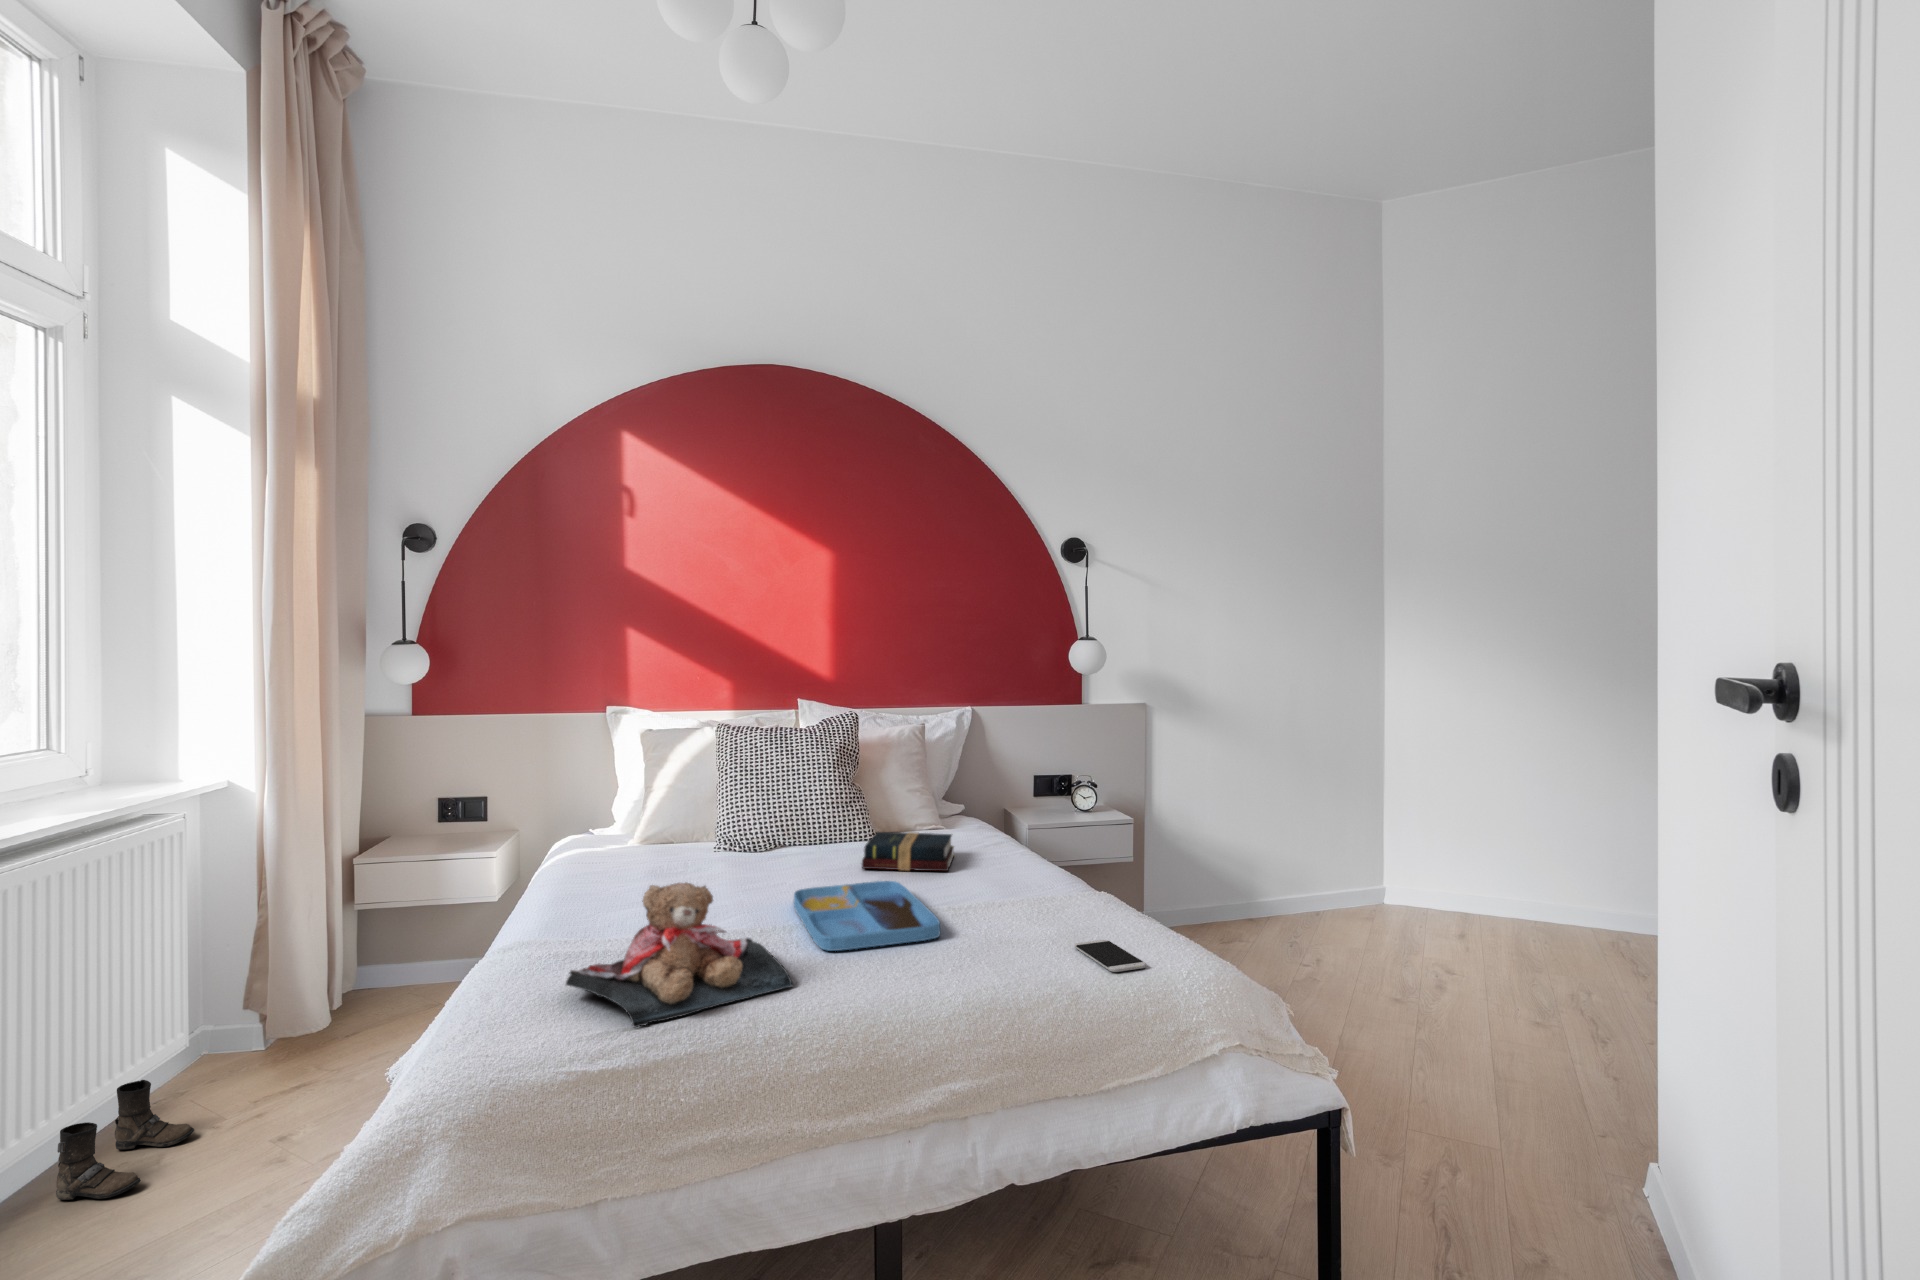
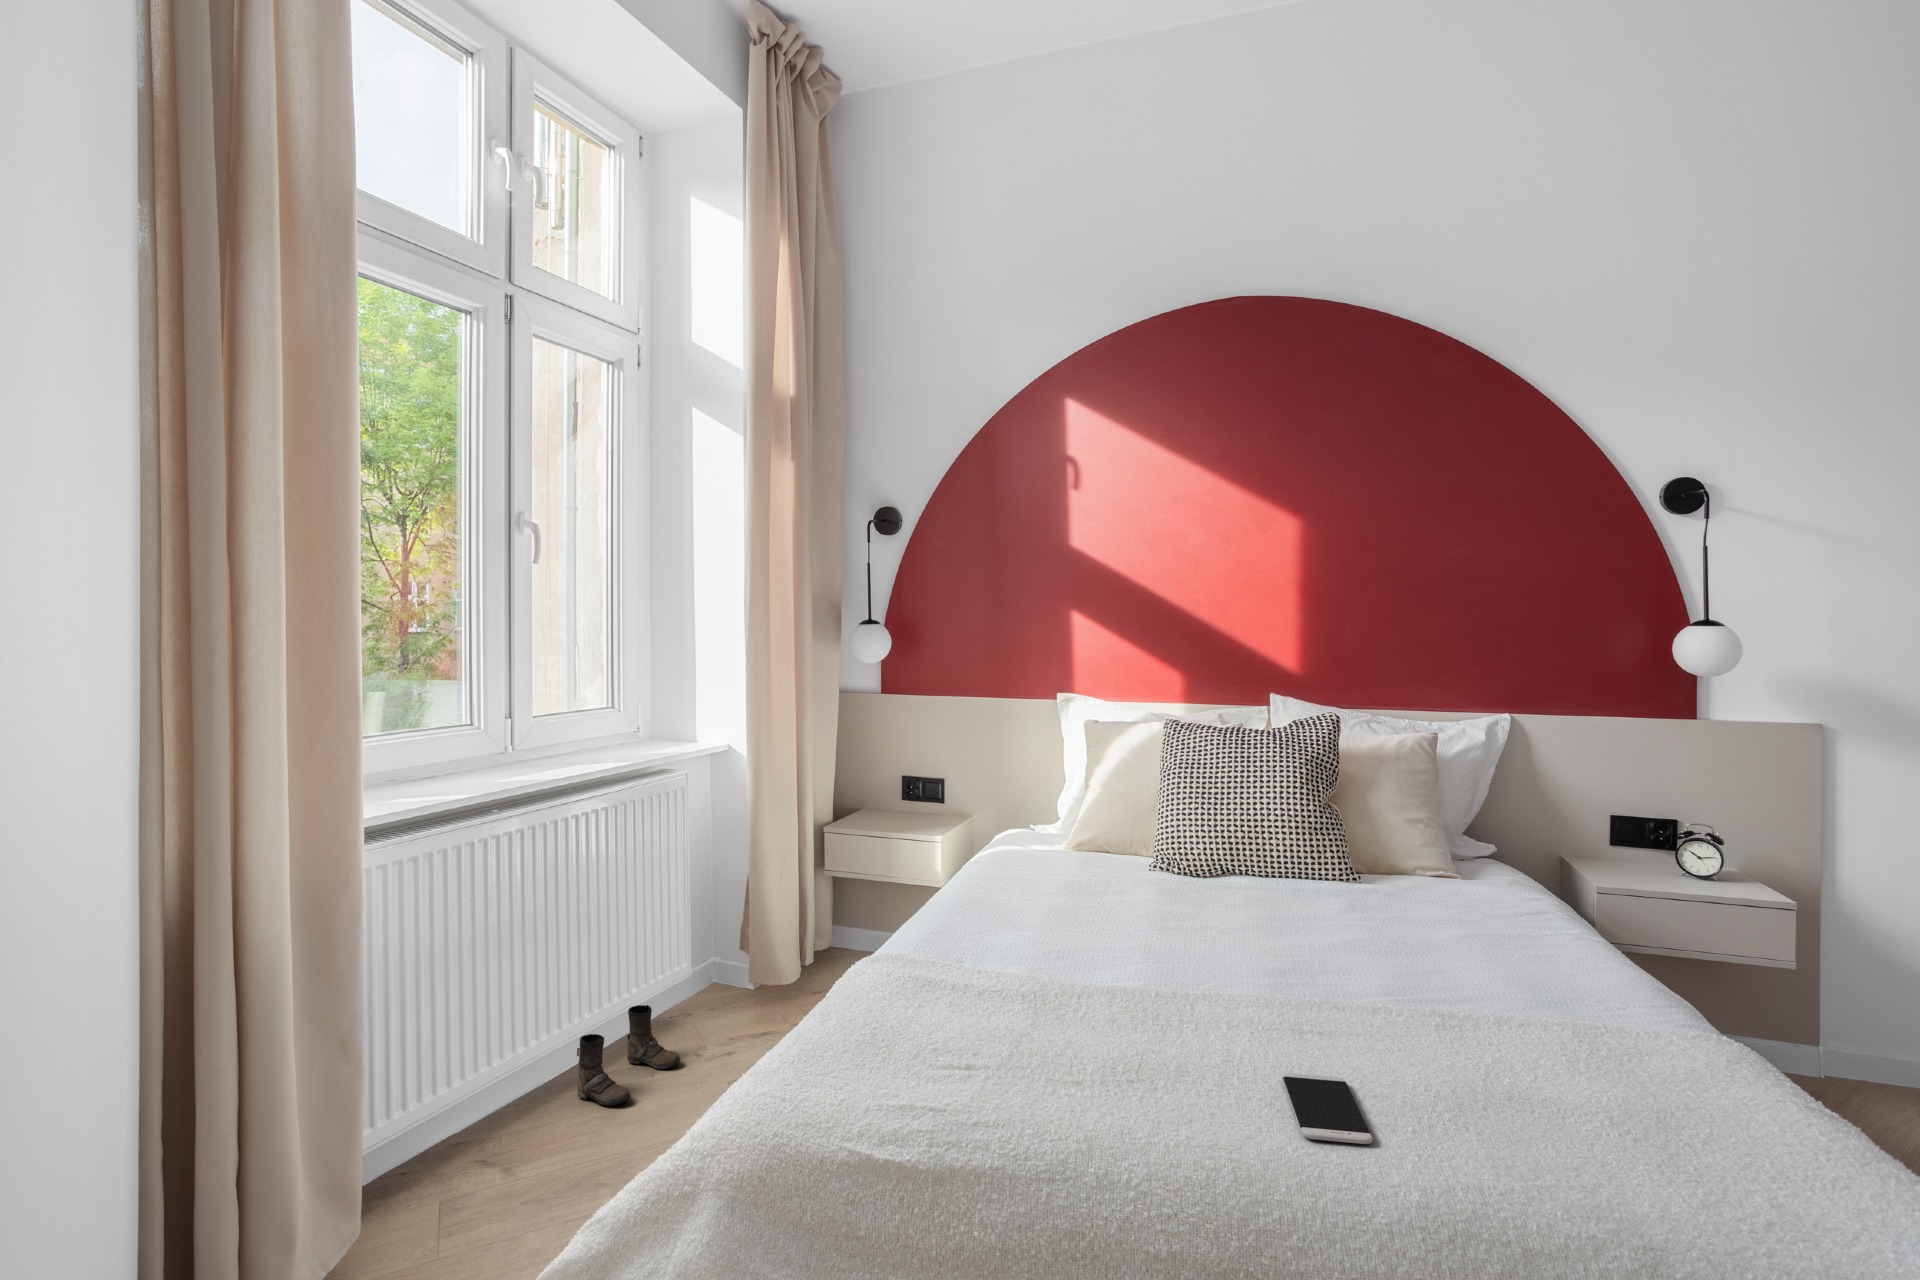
hardback book: present [862,832,954,871] -> none [1323,870,1465,939]
tray: present [794,881,940,951] -> none [1217,933,1413,1041]
teddy bear: present [566,882,792,1027] -> none [911,905,1175,1084]
smartphone: present [1075,940,1146,972] -> present [1282,1073,1372,1144]

